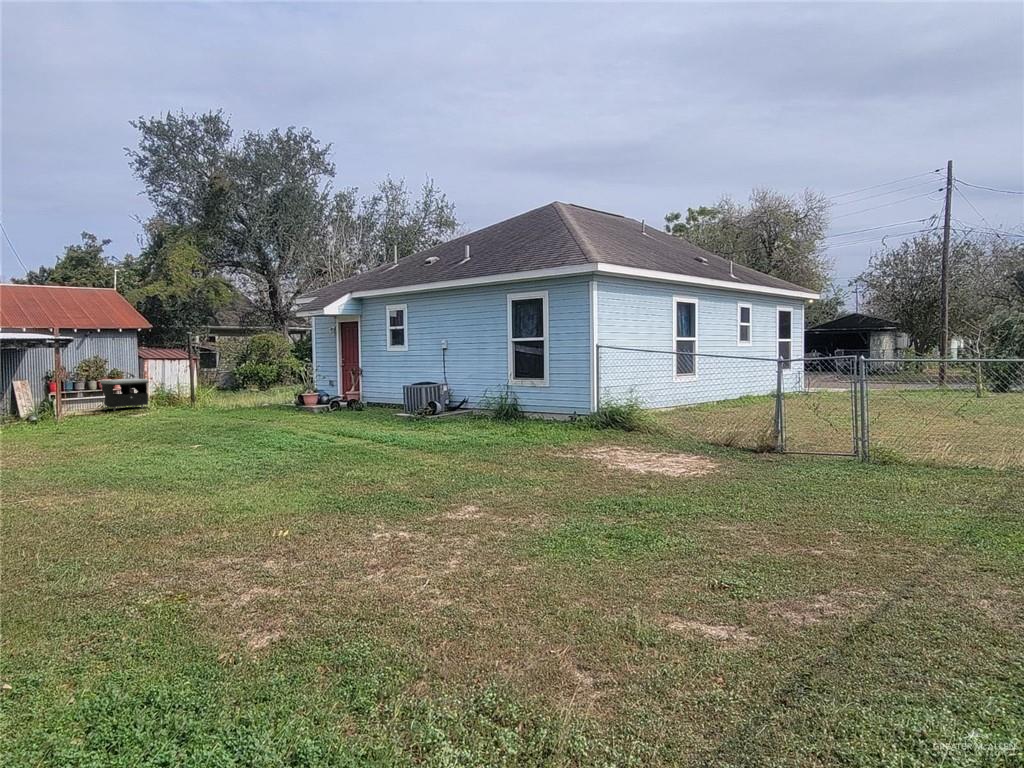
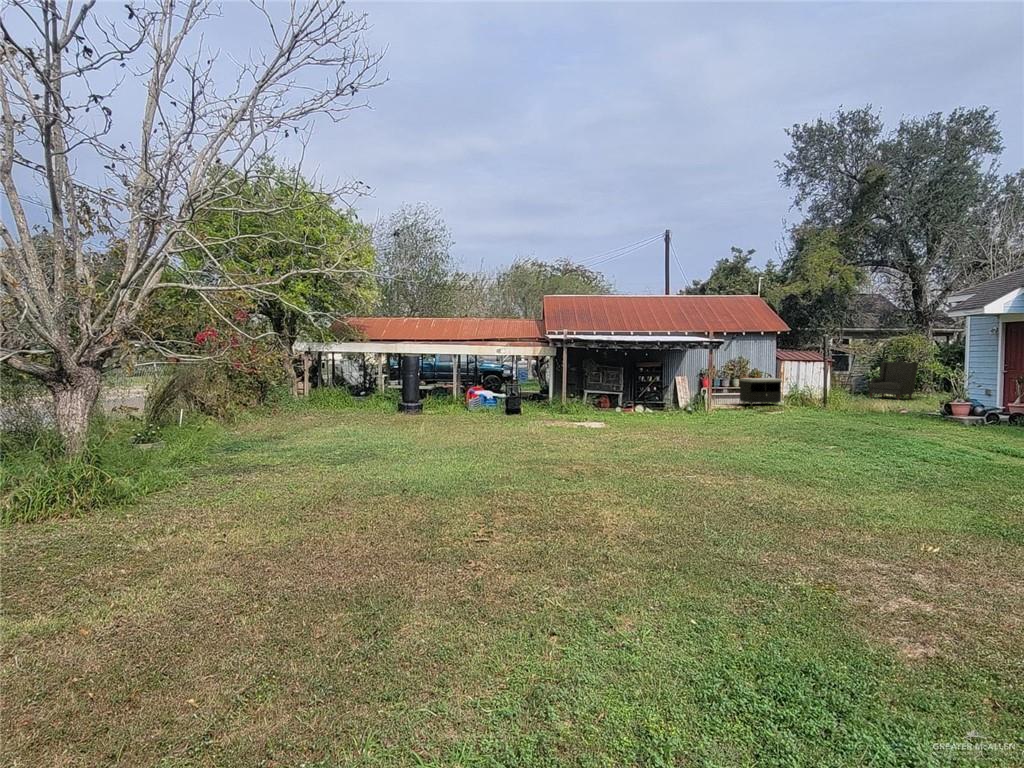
chair: none [236,358,278,395] -> present [868,362,918,400]

